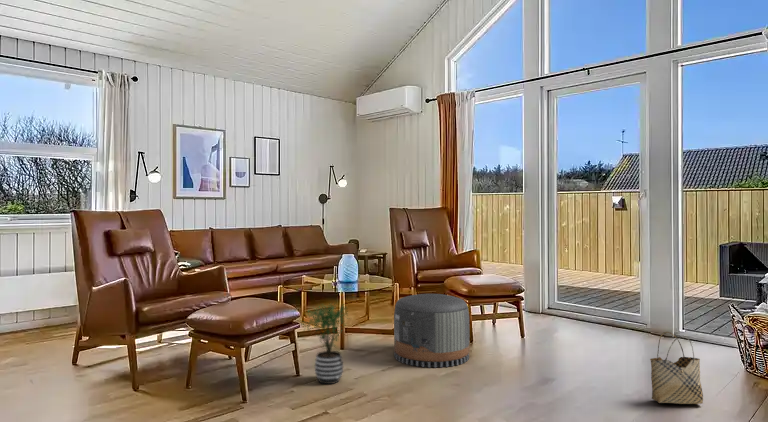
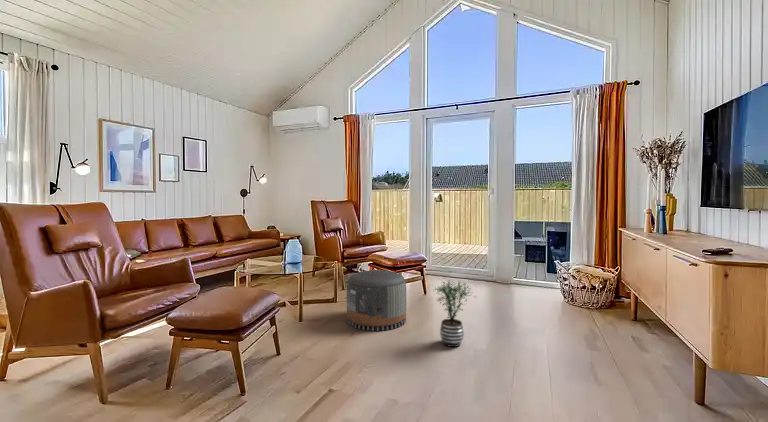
potted plant: present [301,304,347,384] -> present [436,282,469,347]
woven basket: present [650,332,703,404] -> none [548,289,579,339]

